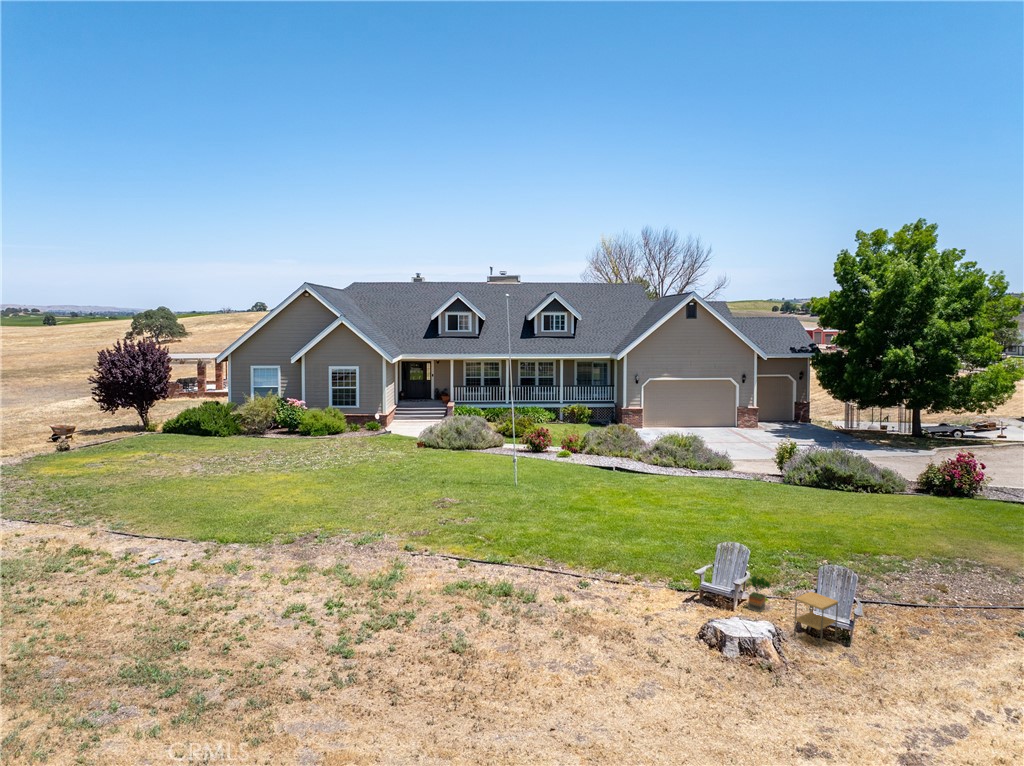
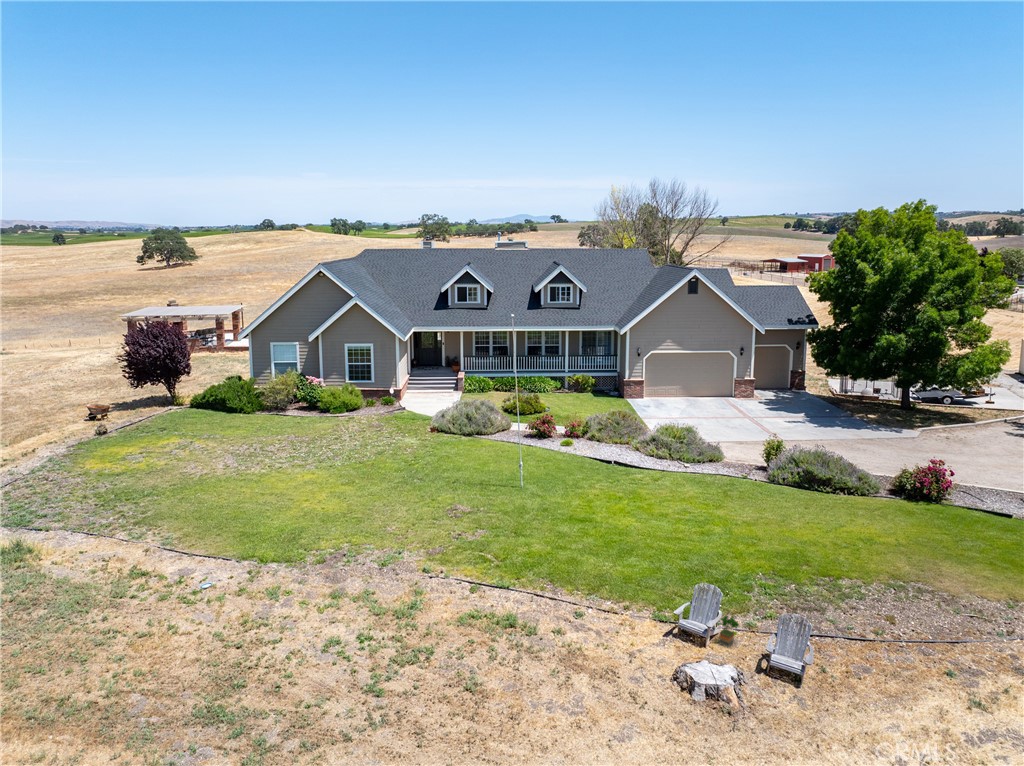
side table: present [794,592,838,647] -> none [754,638,793,688]

